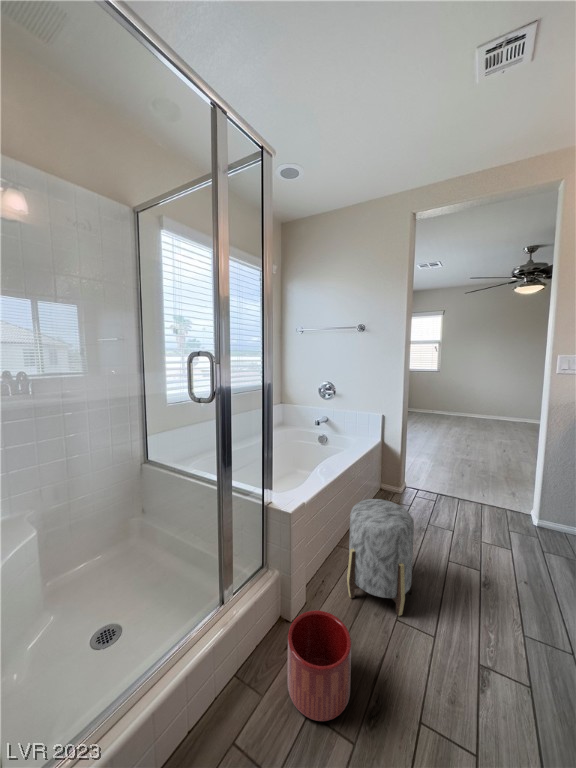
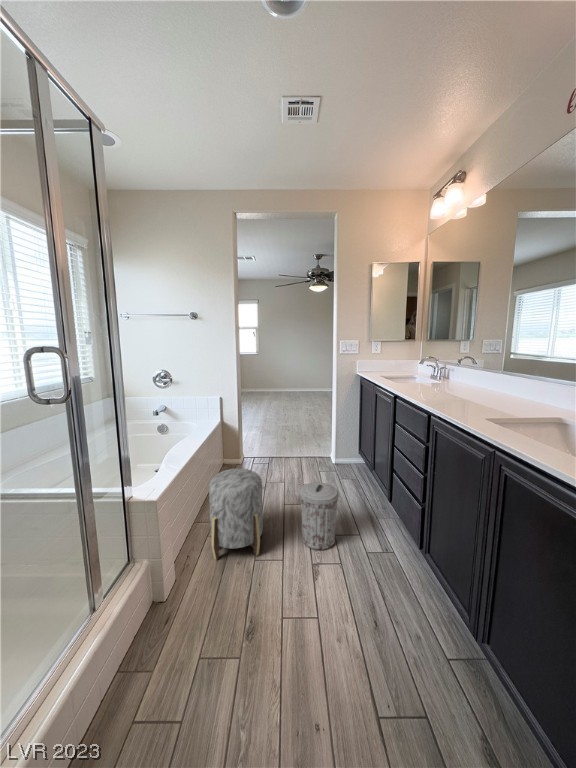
trash can: none [467,548,535,655] -> present [300,482,338,550]
planter: present [288,610,351,721] -> none [171,574,230,665]

